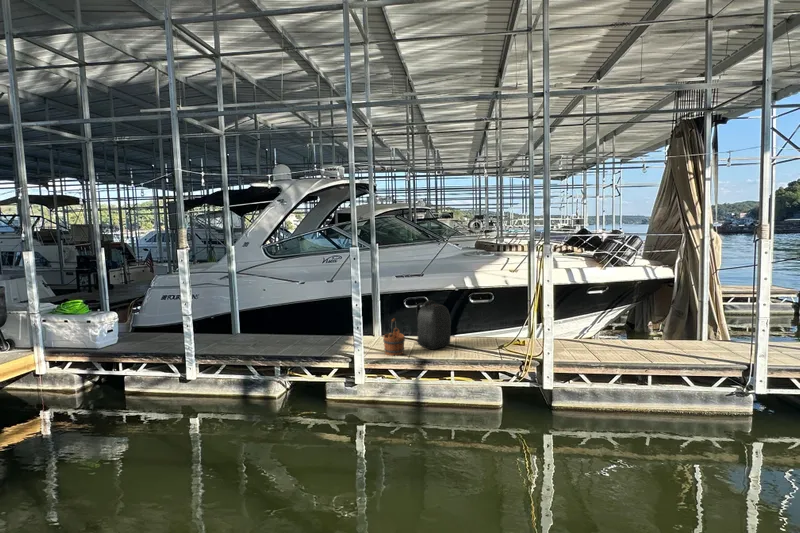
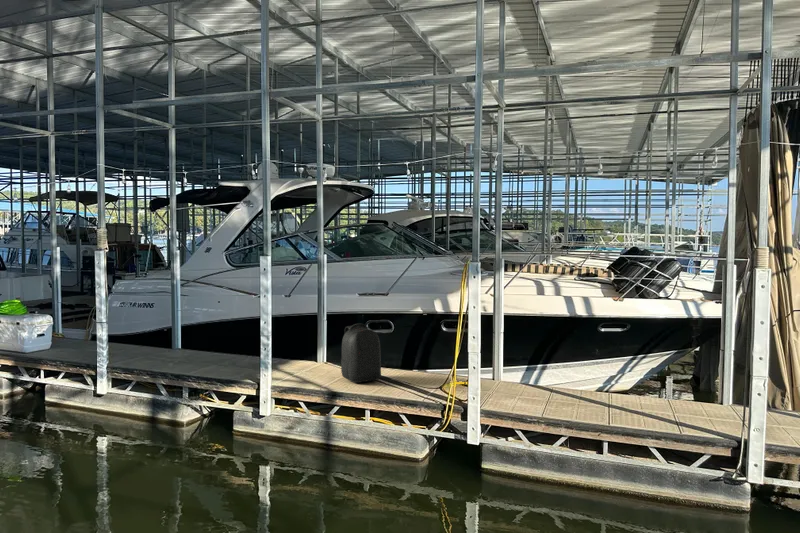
wooden bucket: present [383,318,405,356] -> none [293,341,319,386]

